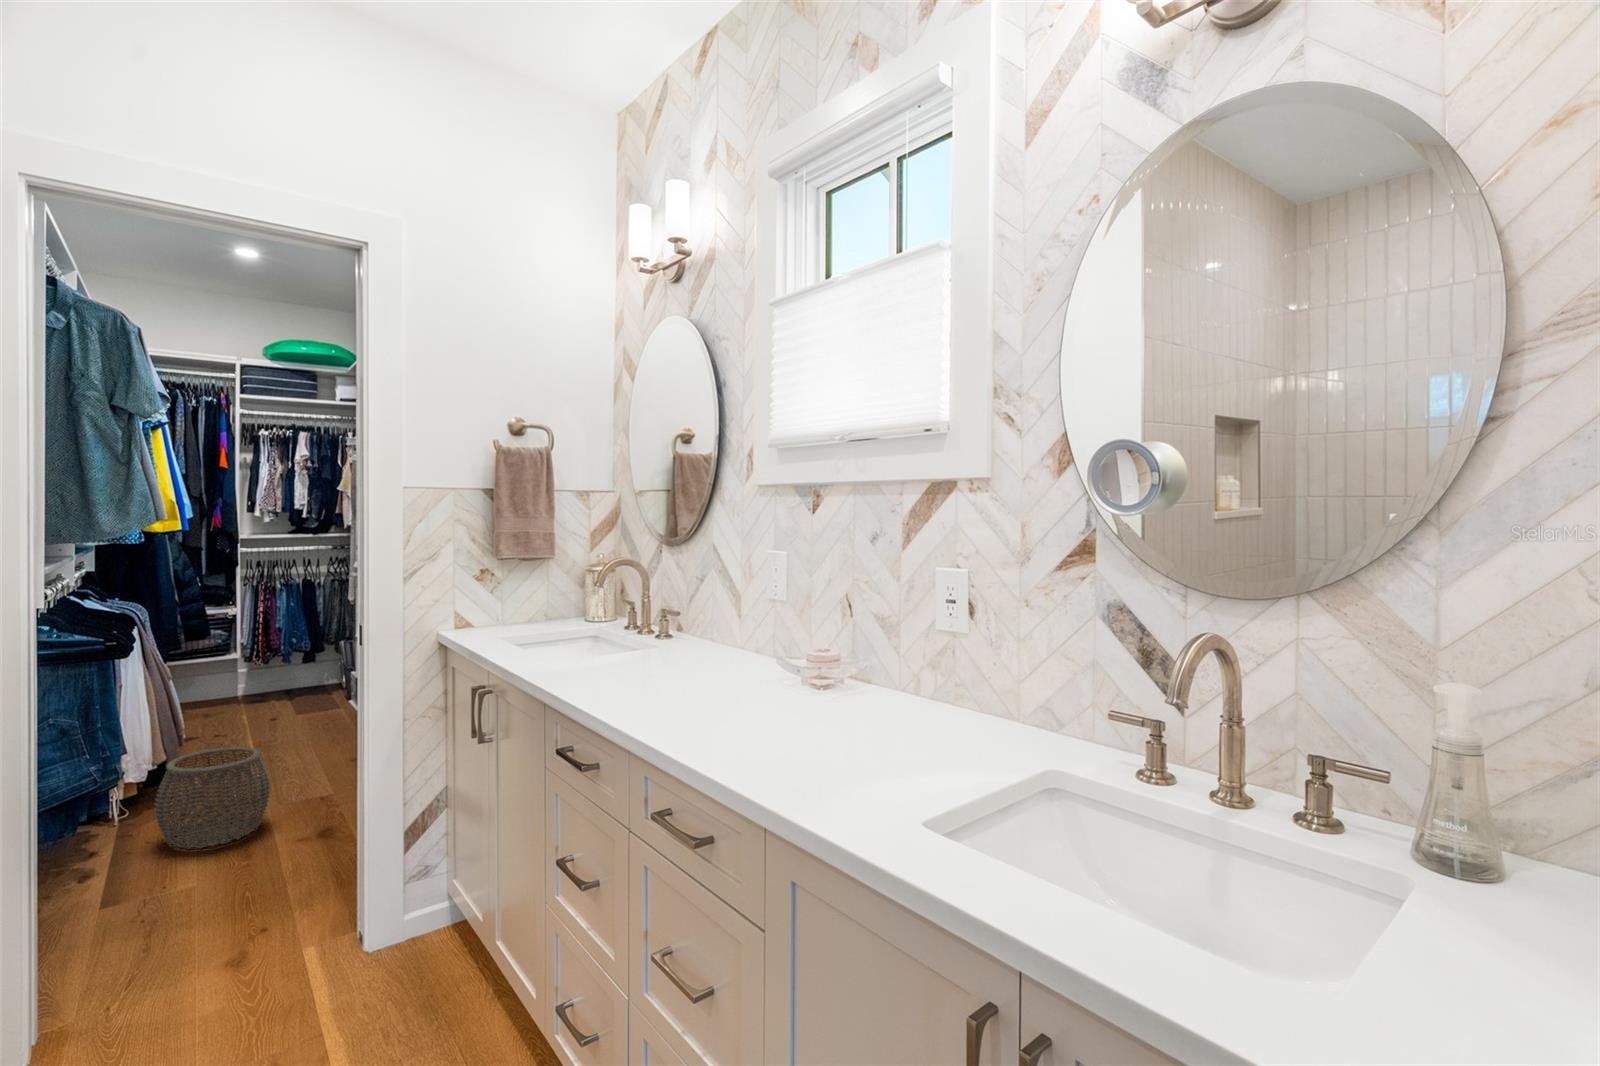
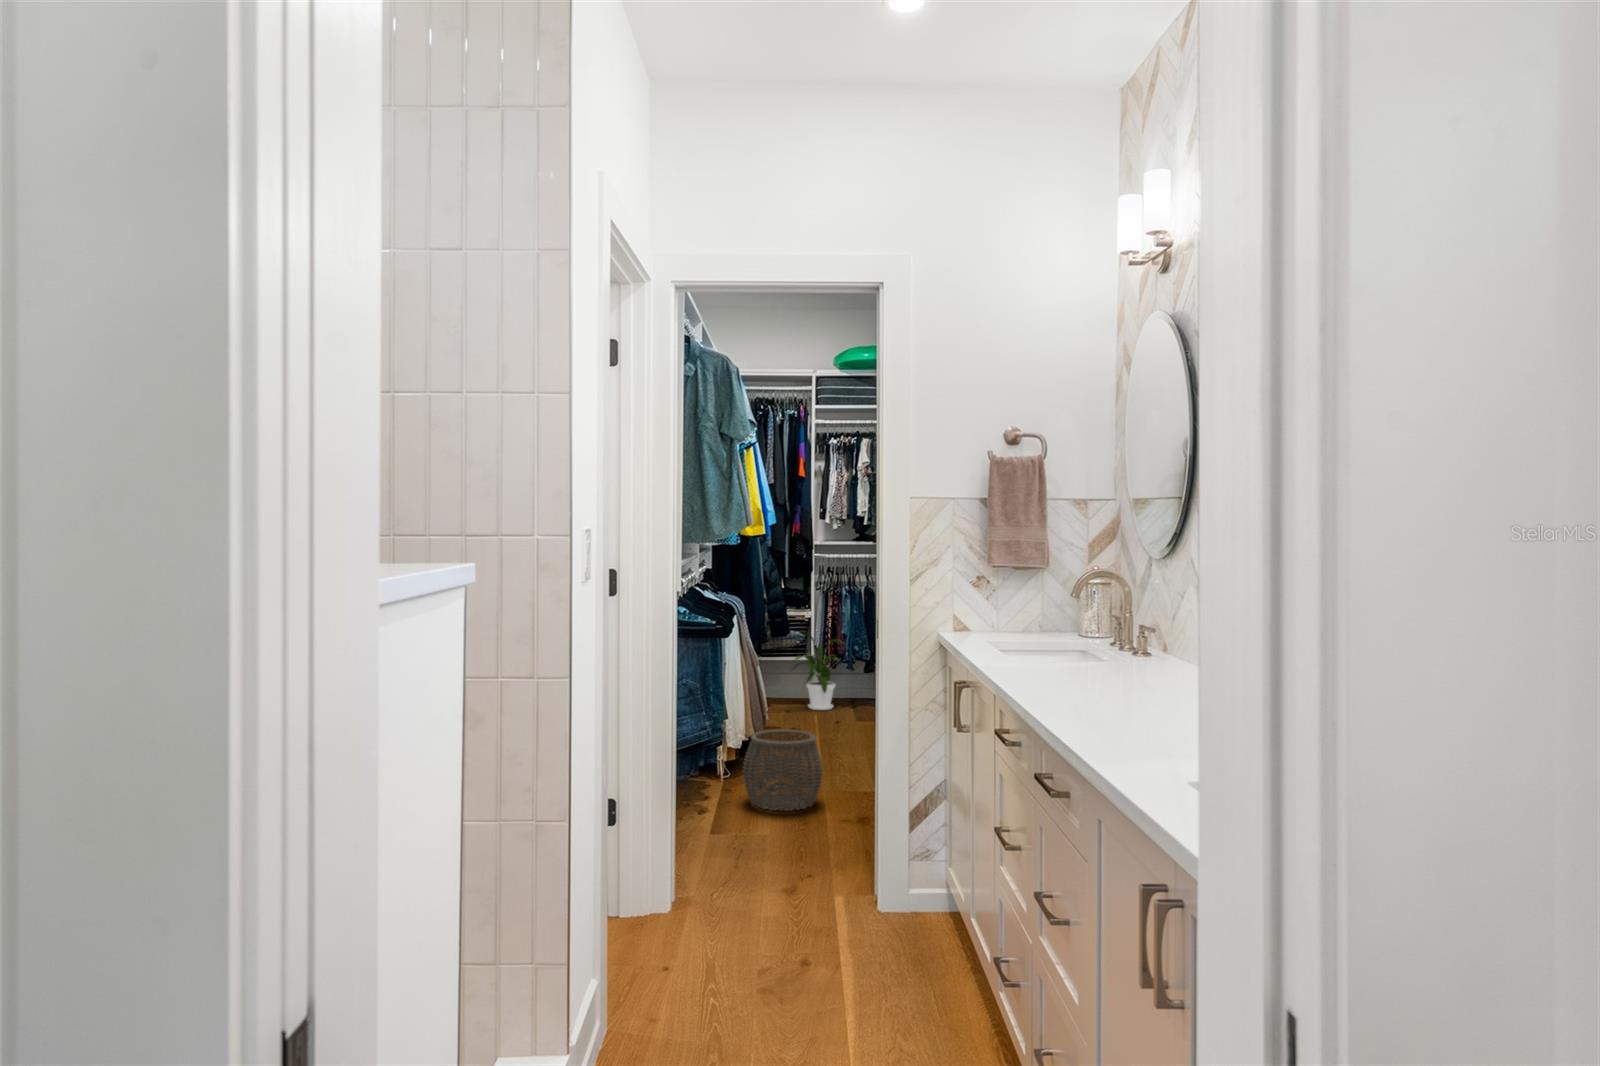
house plant: none [211,628,286,707] -> present [793,632,844,710]

